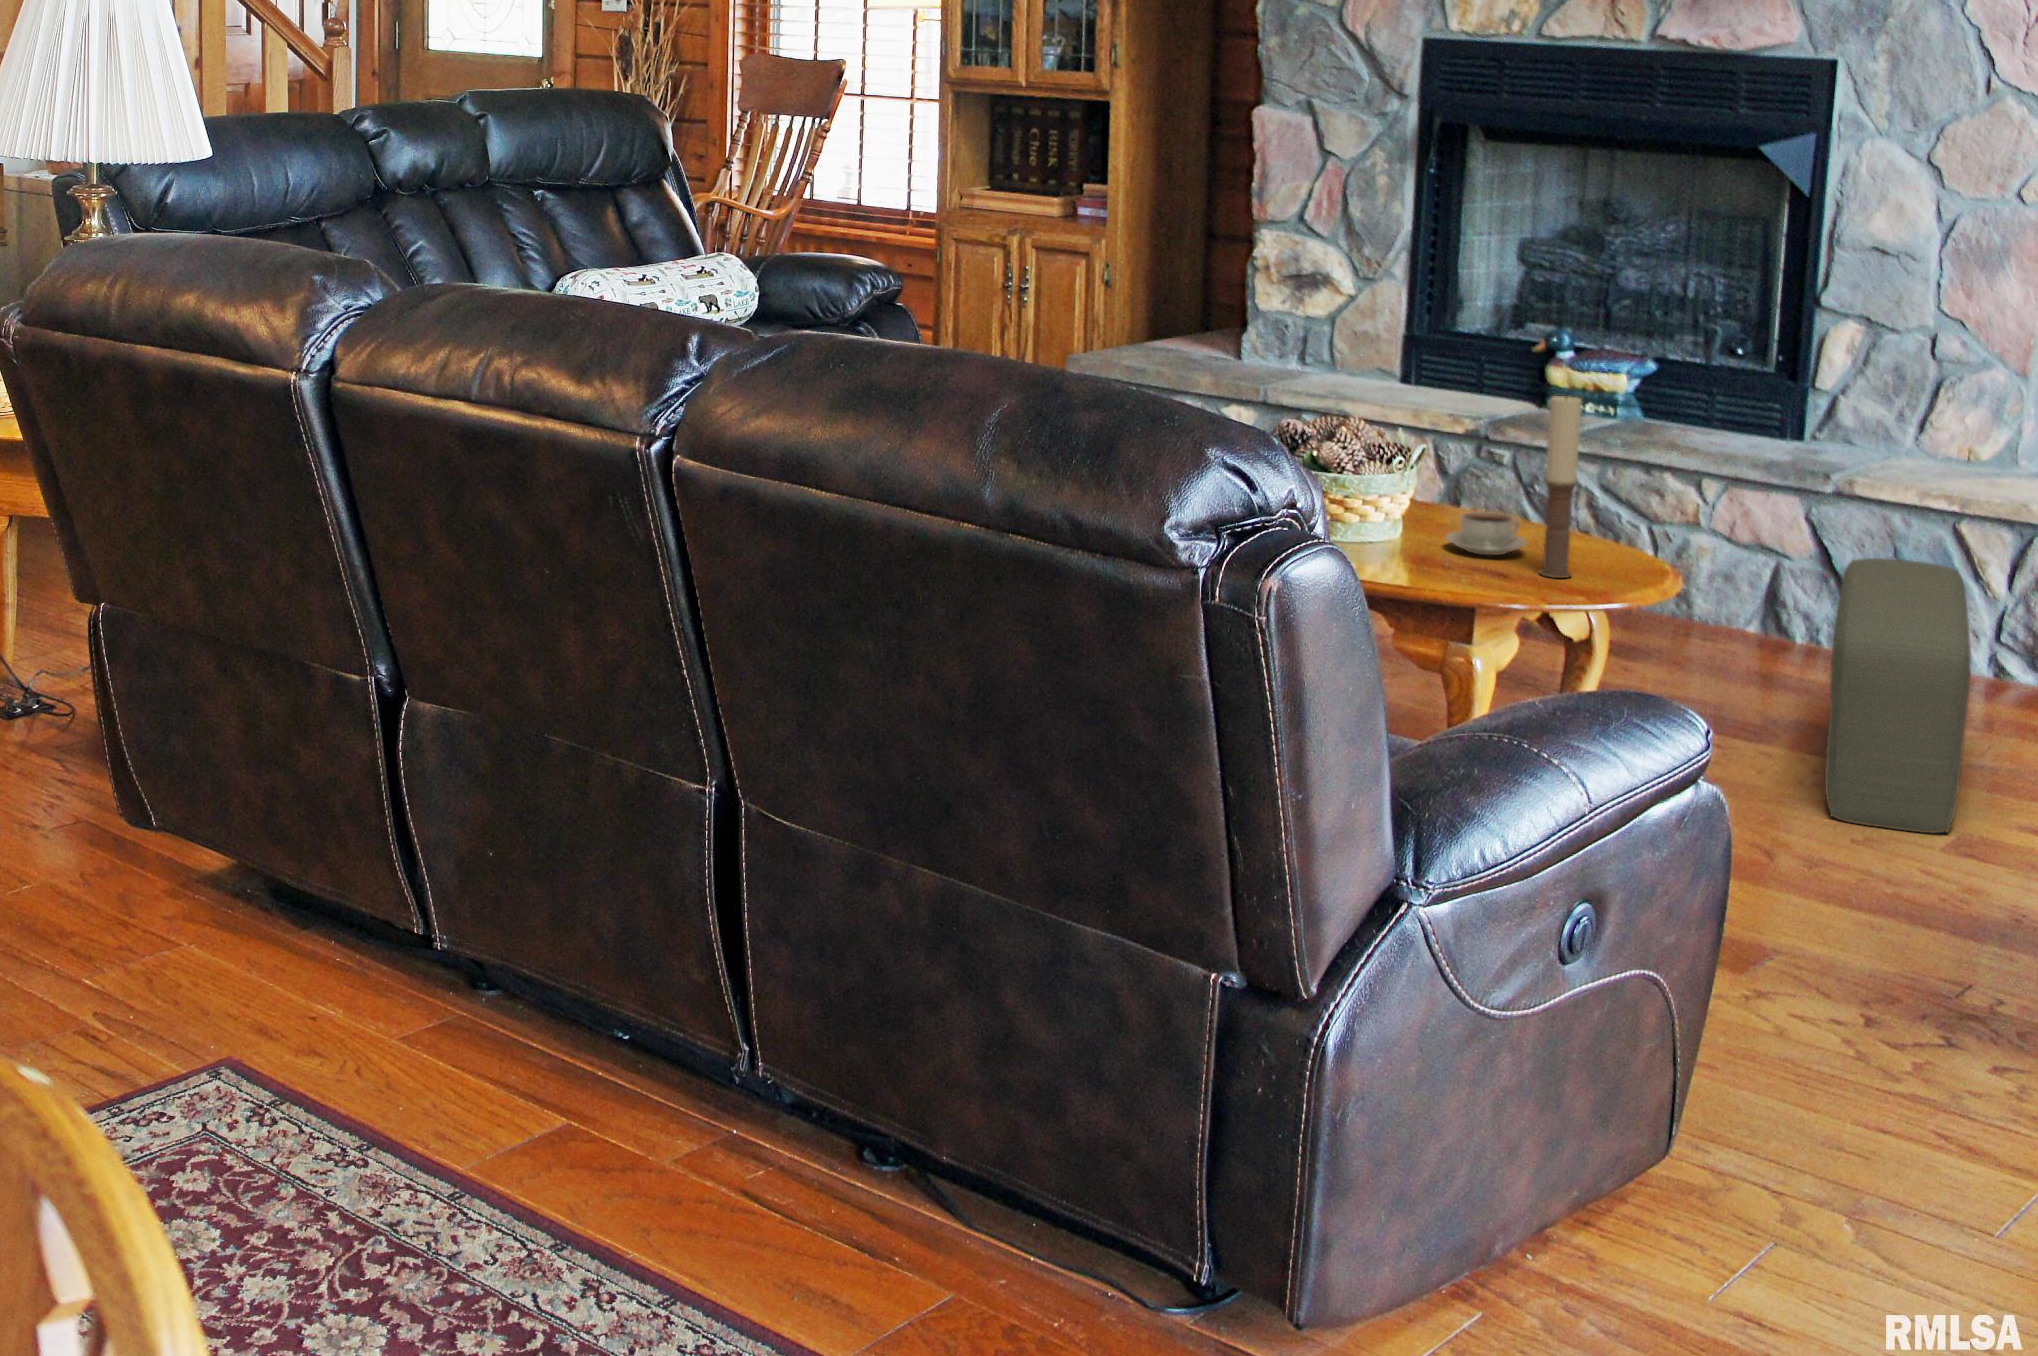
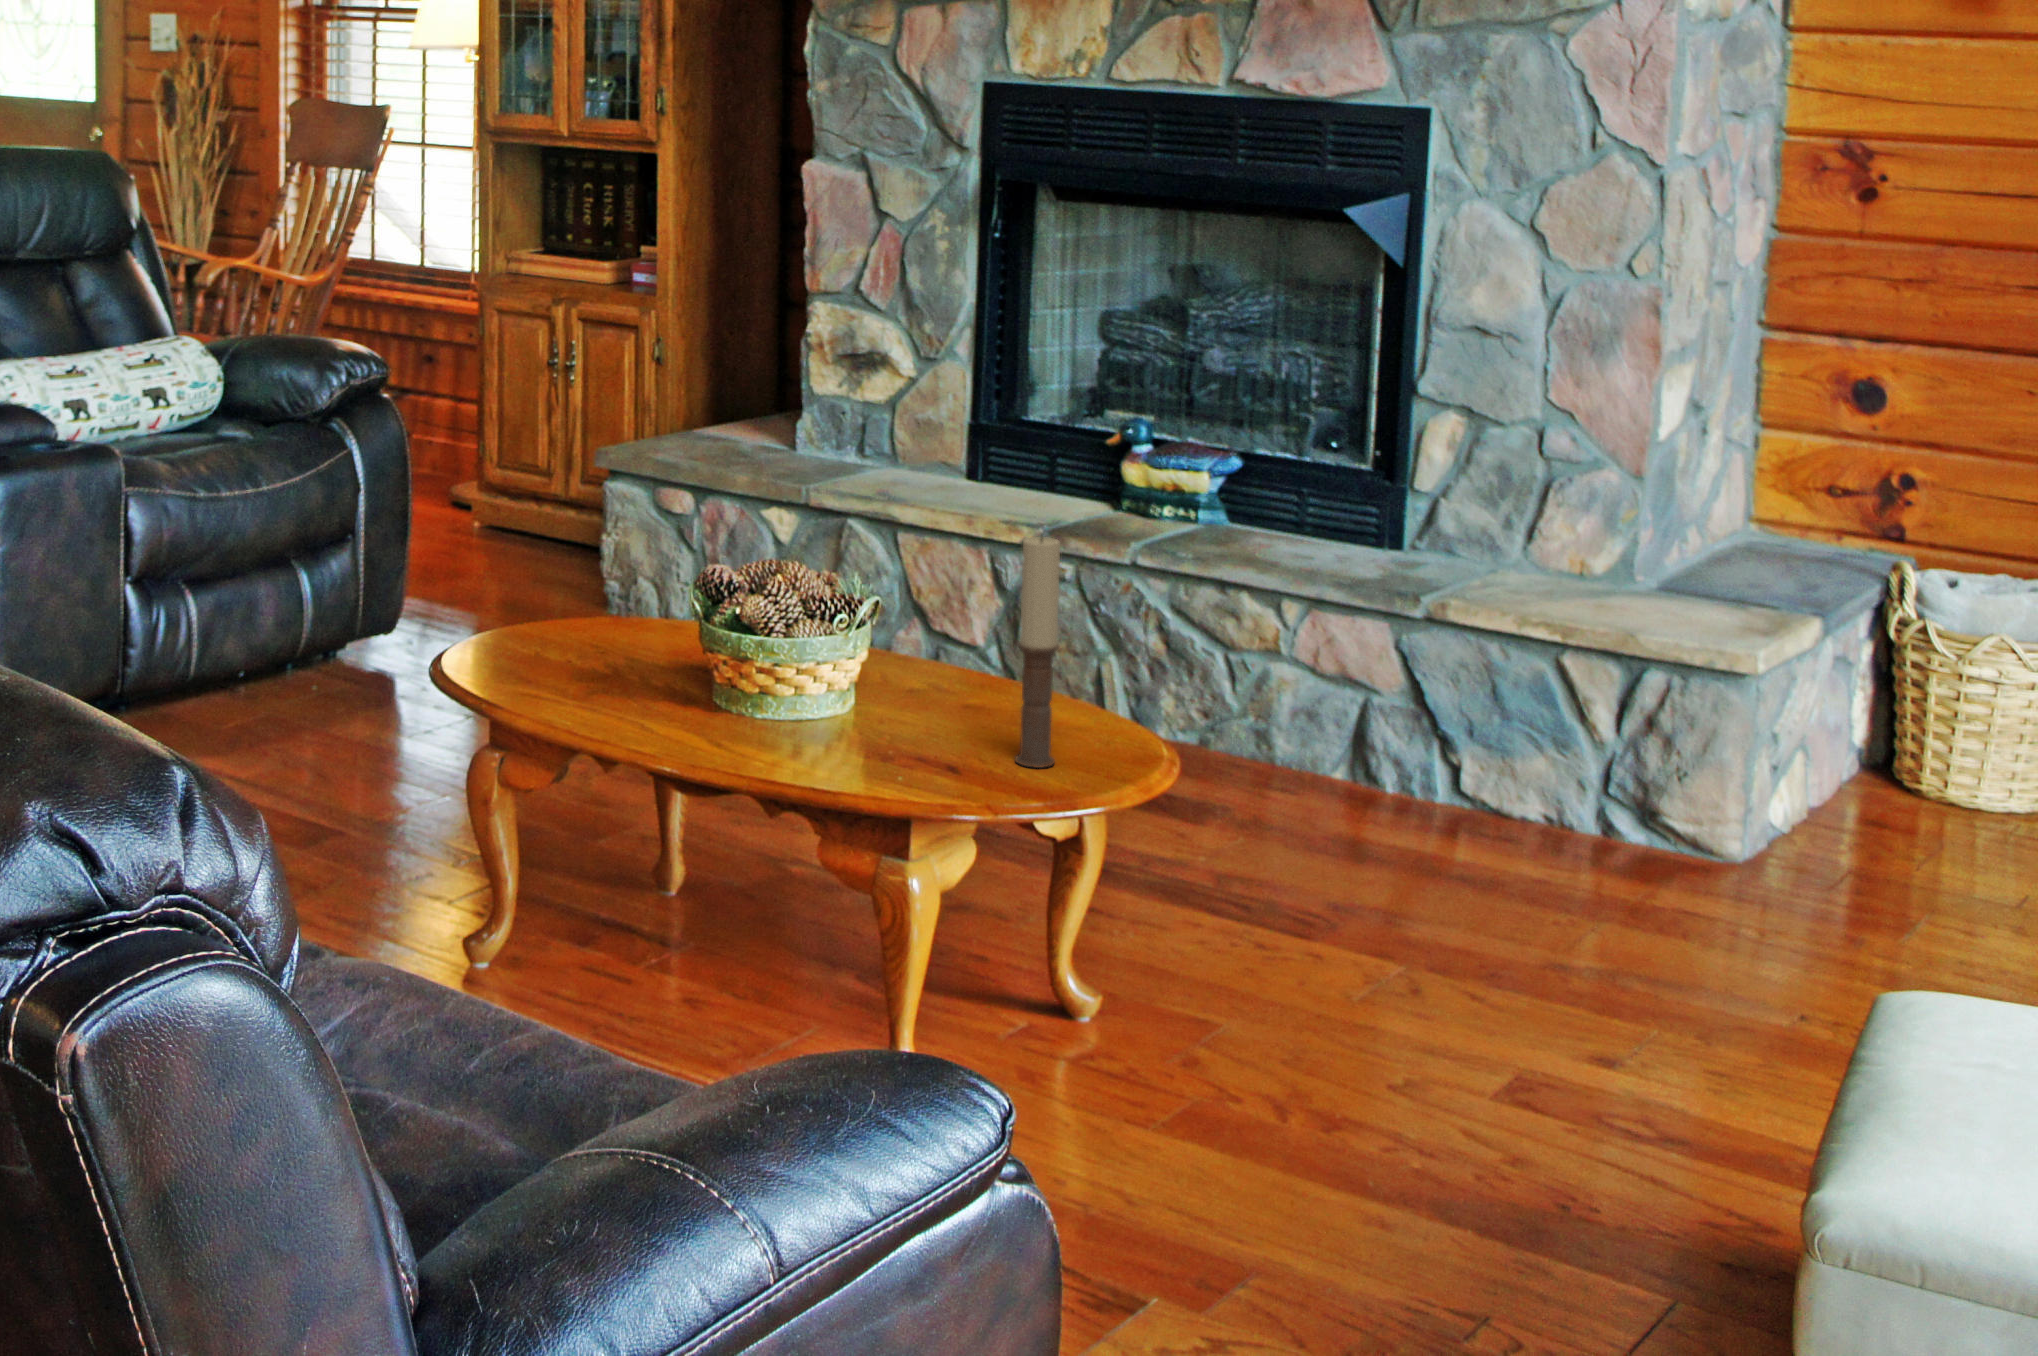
coffee cup: present [1446,512,1527,555] -> none [913,677,1011,734]
pouf: present [1825,558,1971,833] -> none [1378,713,1552,1077]

